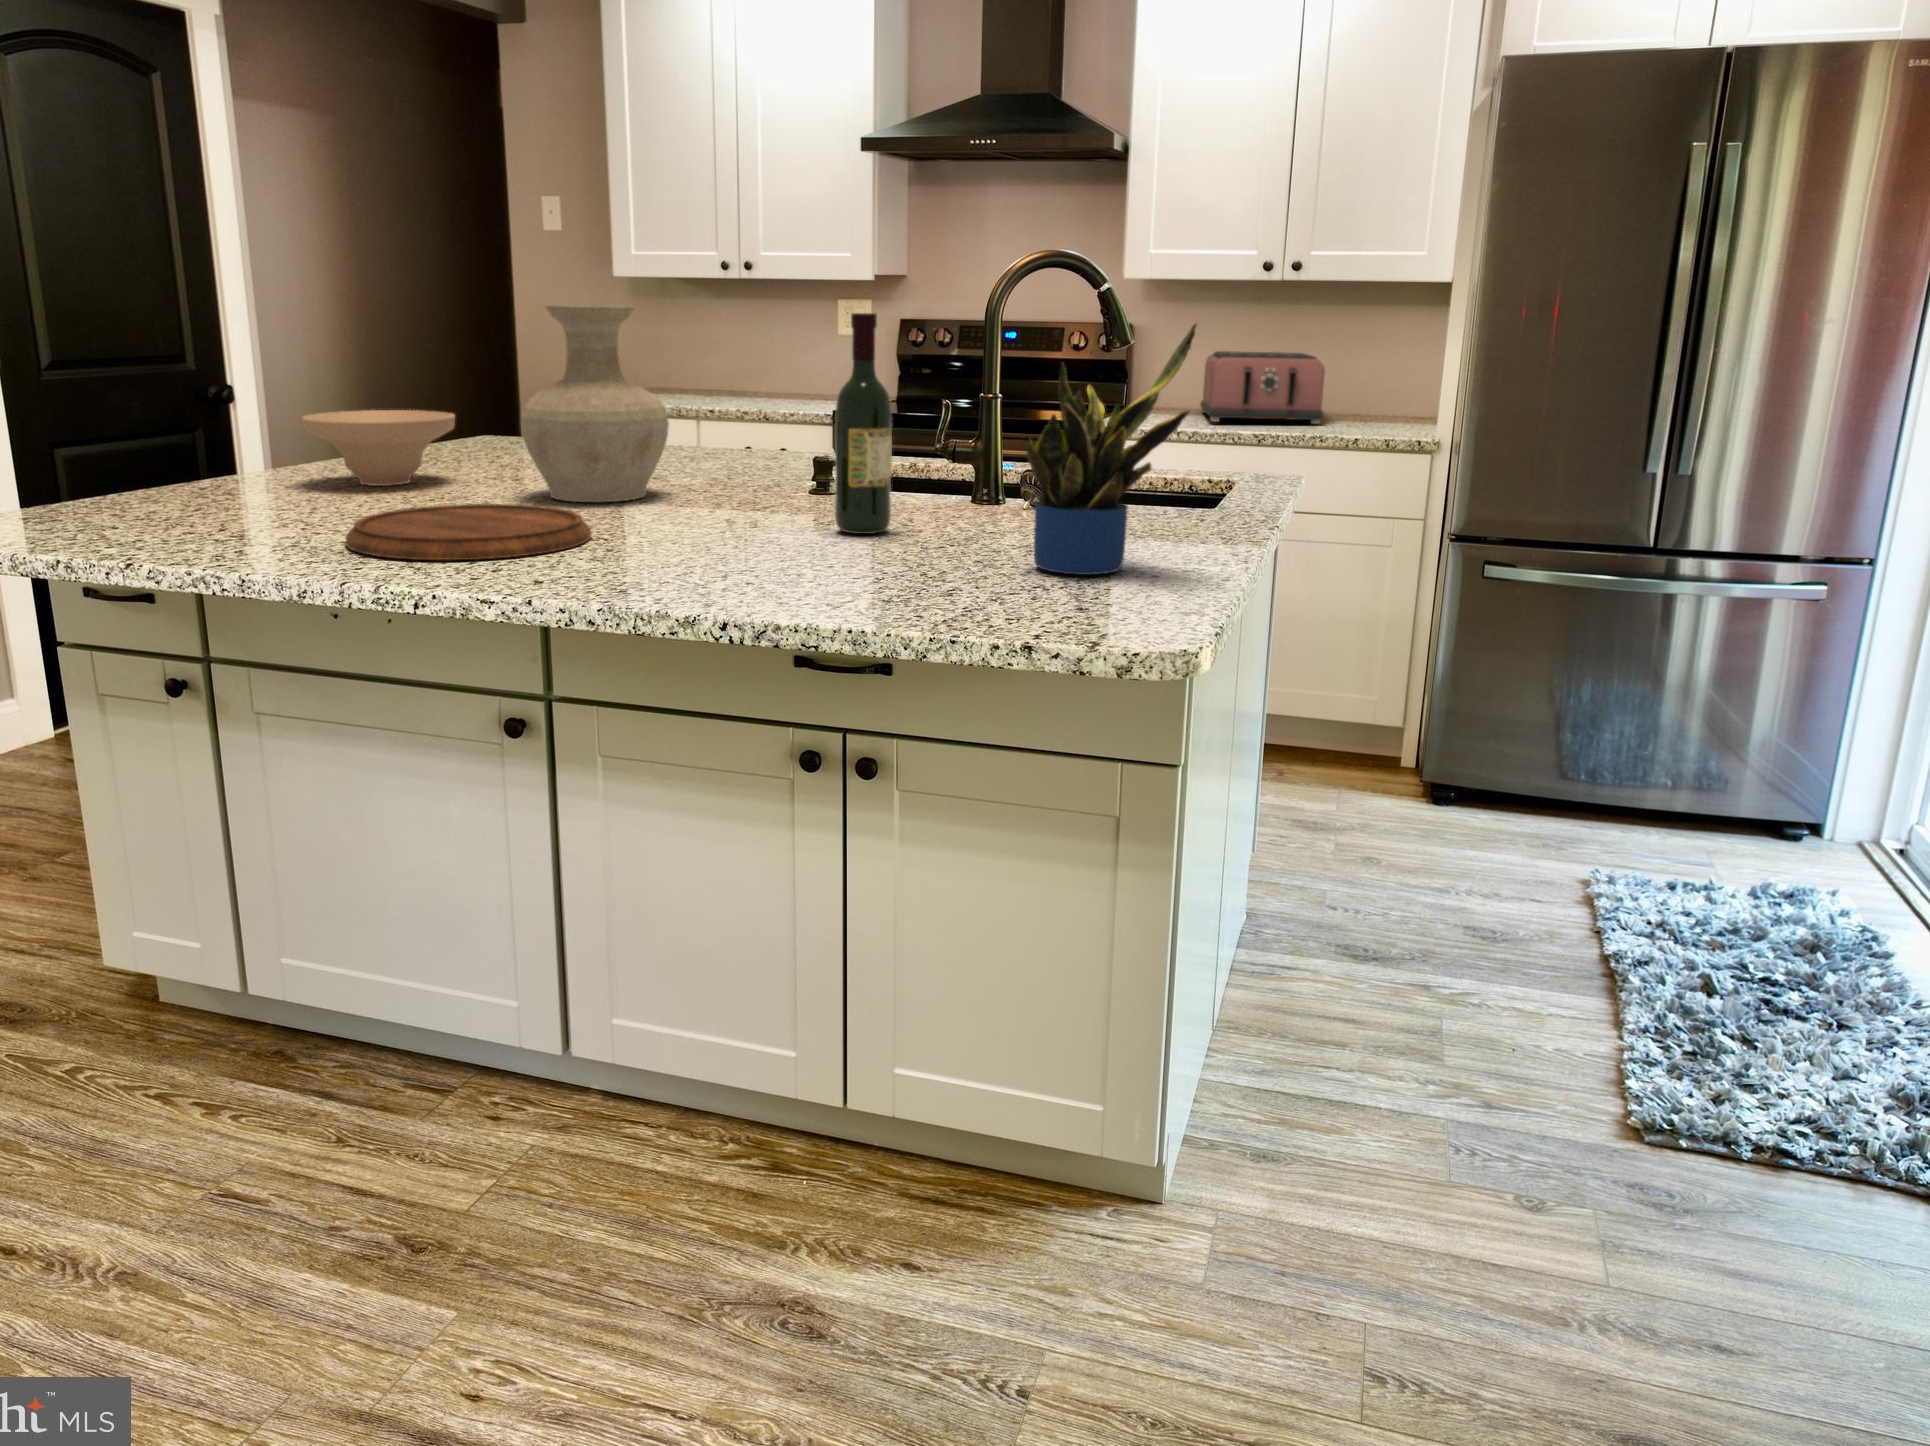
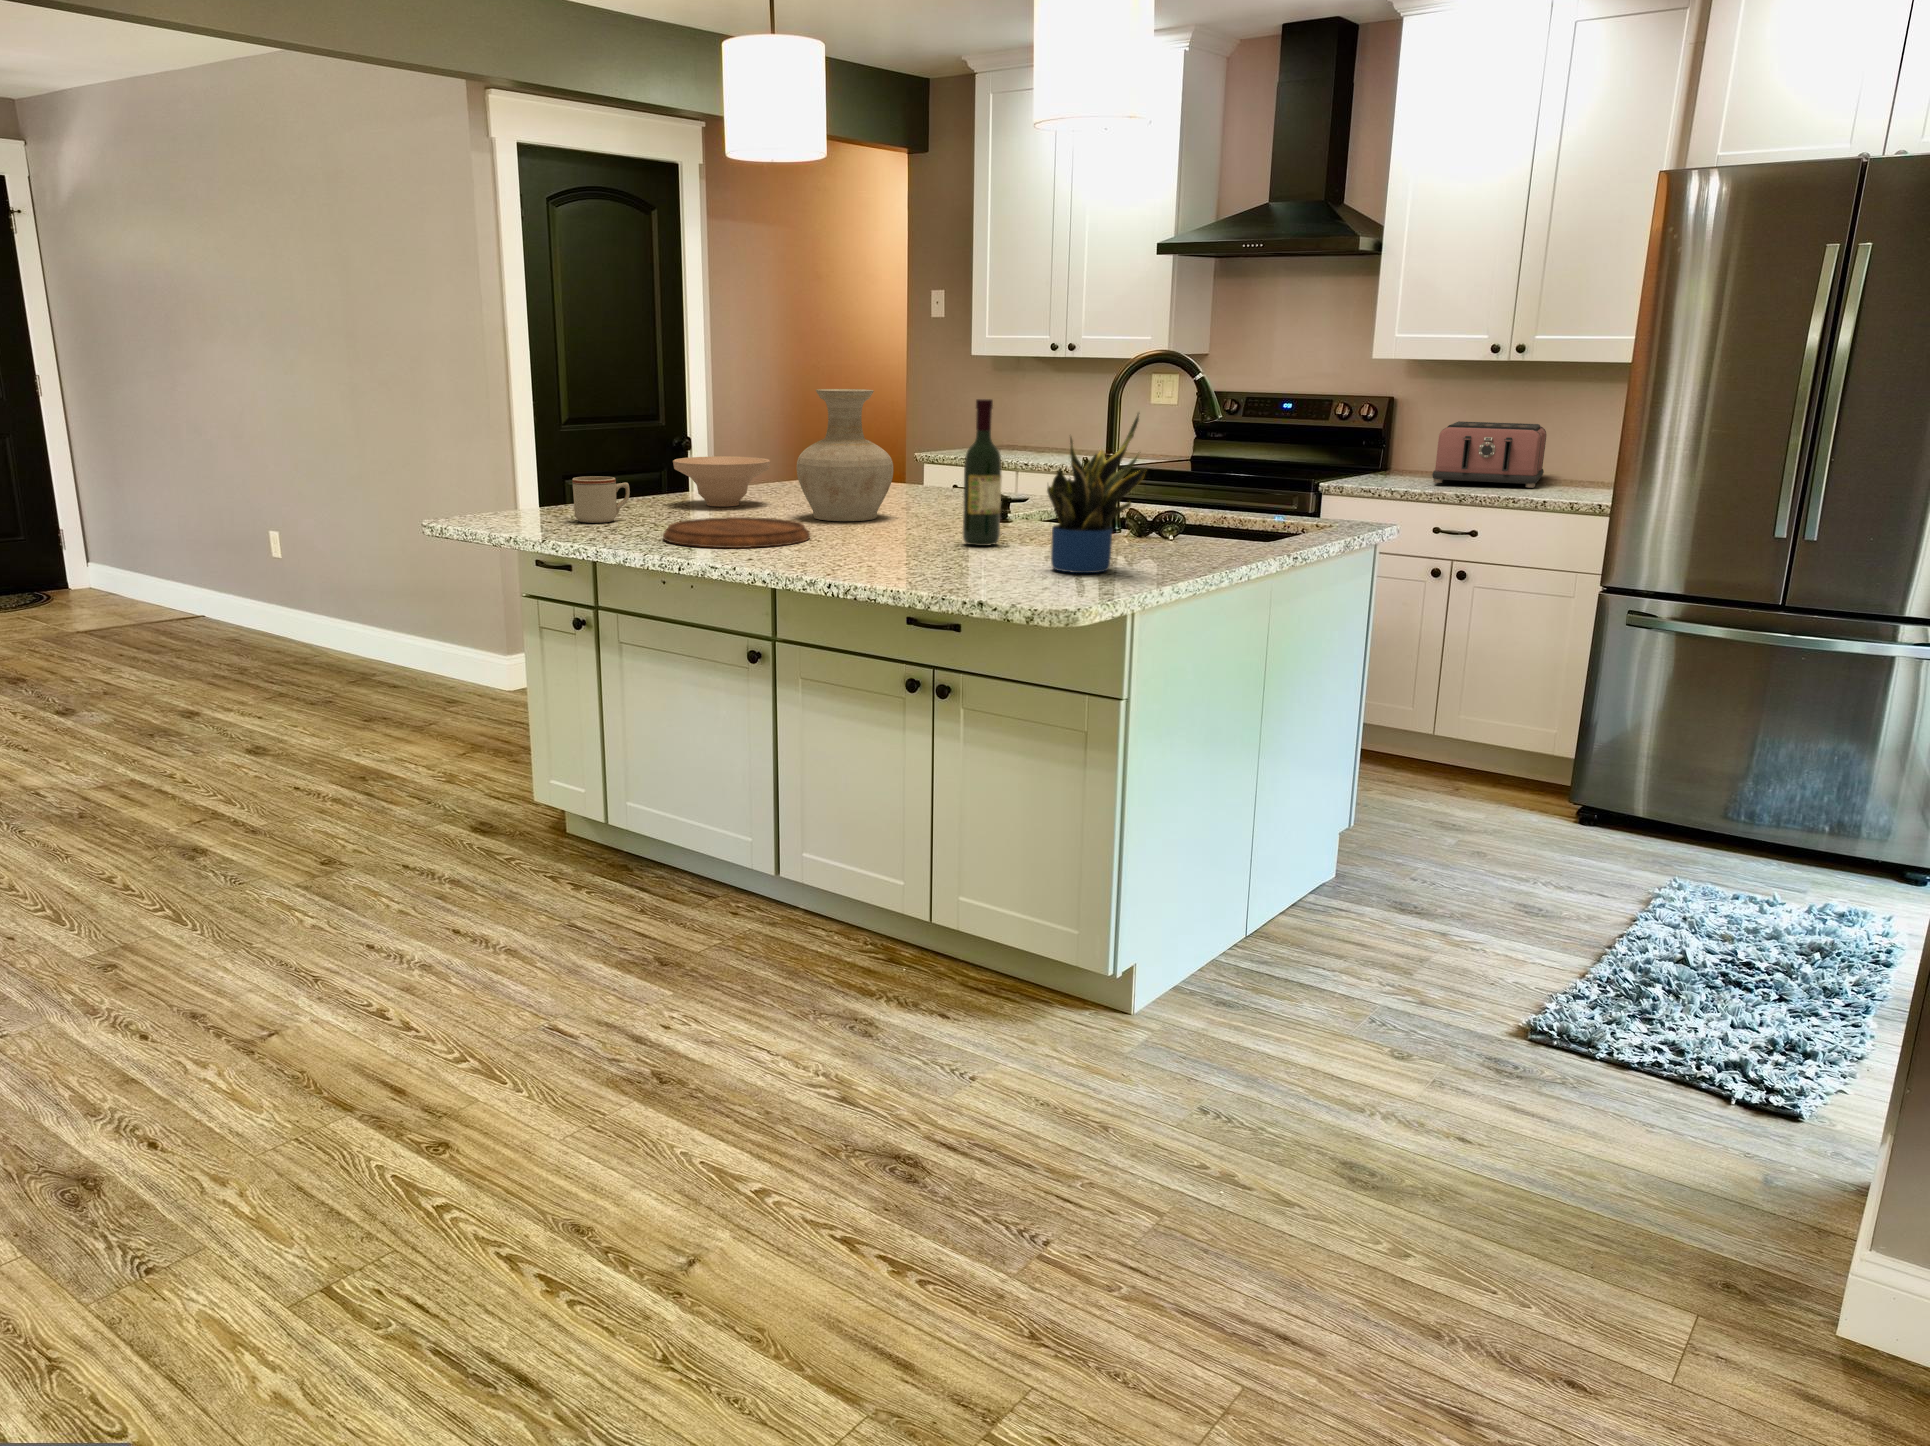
mug: none [151,447,253,523] -> present [572,476,630,523]

